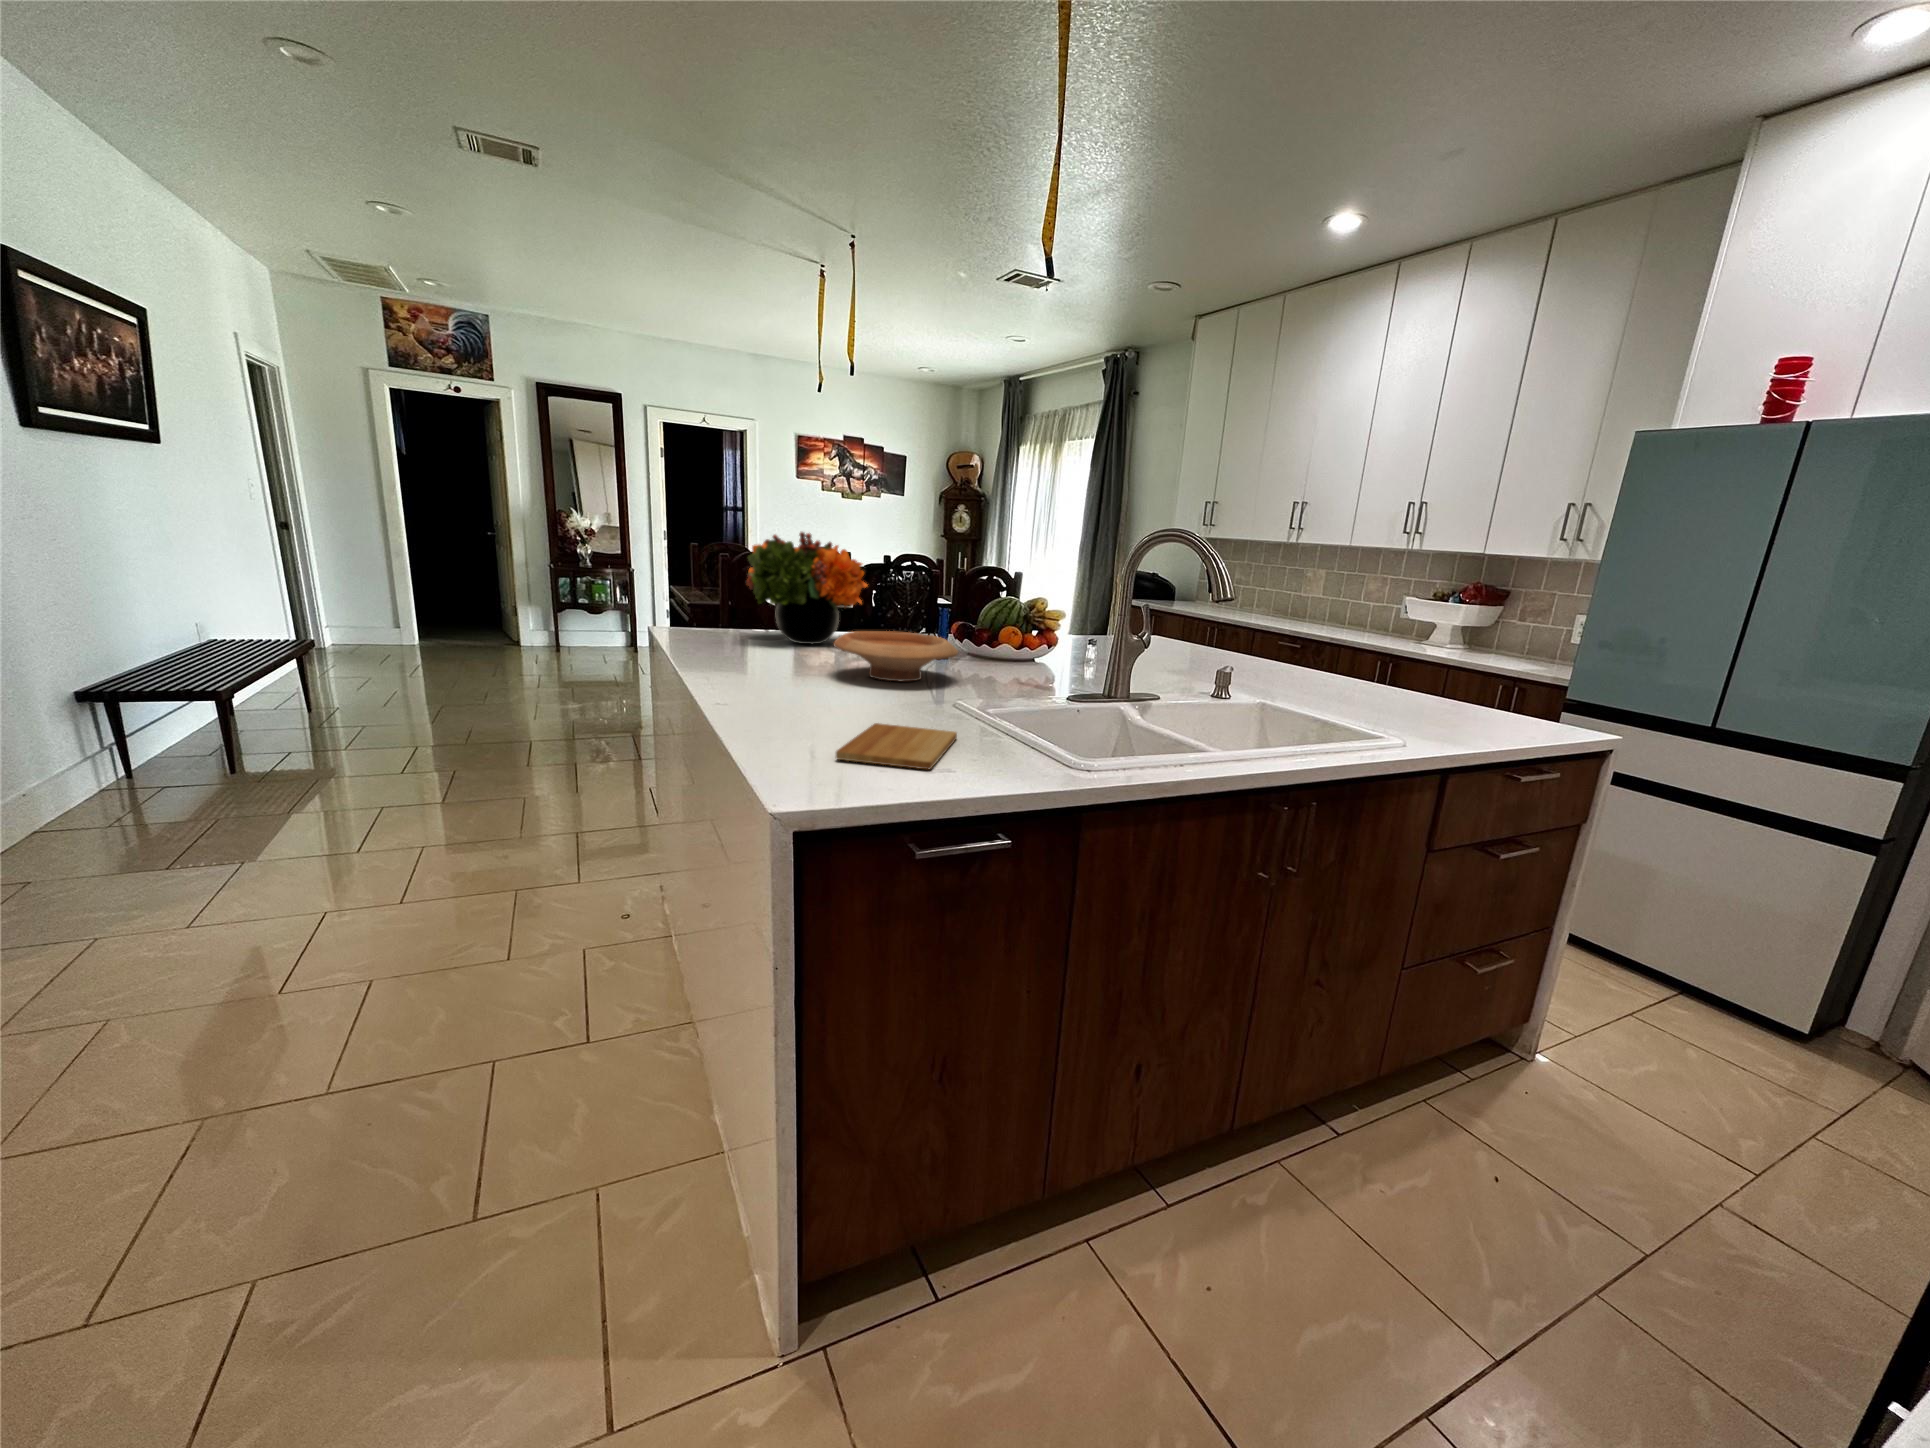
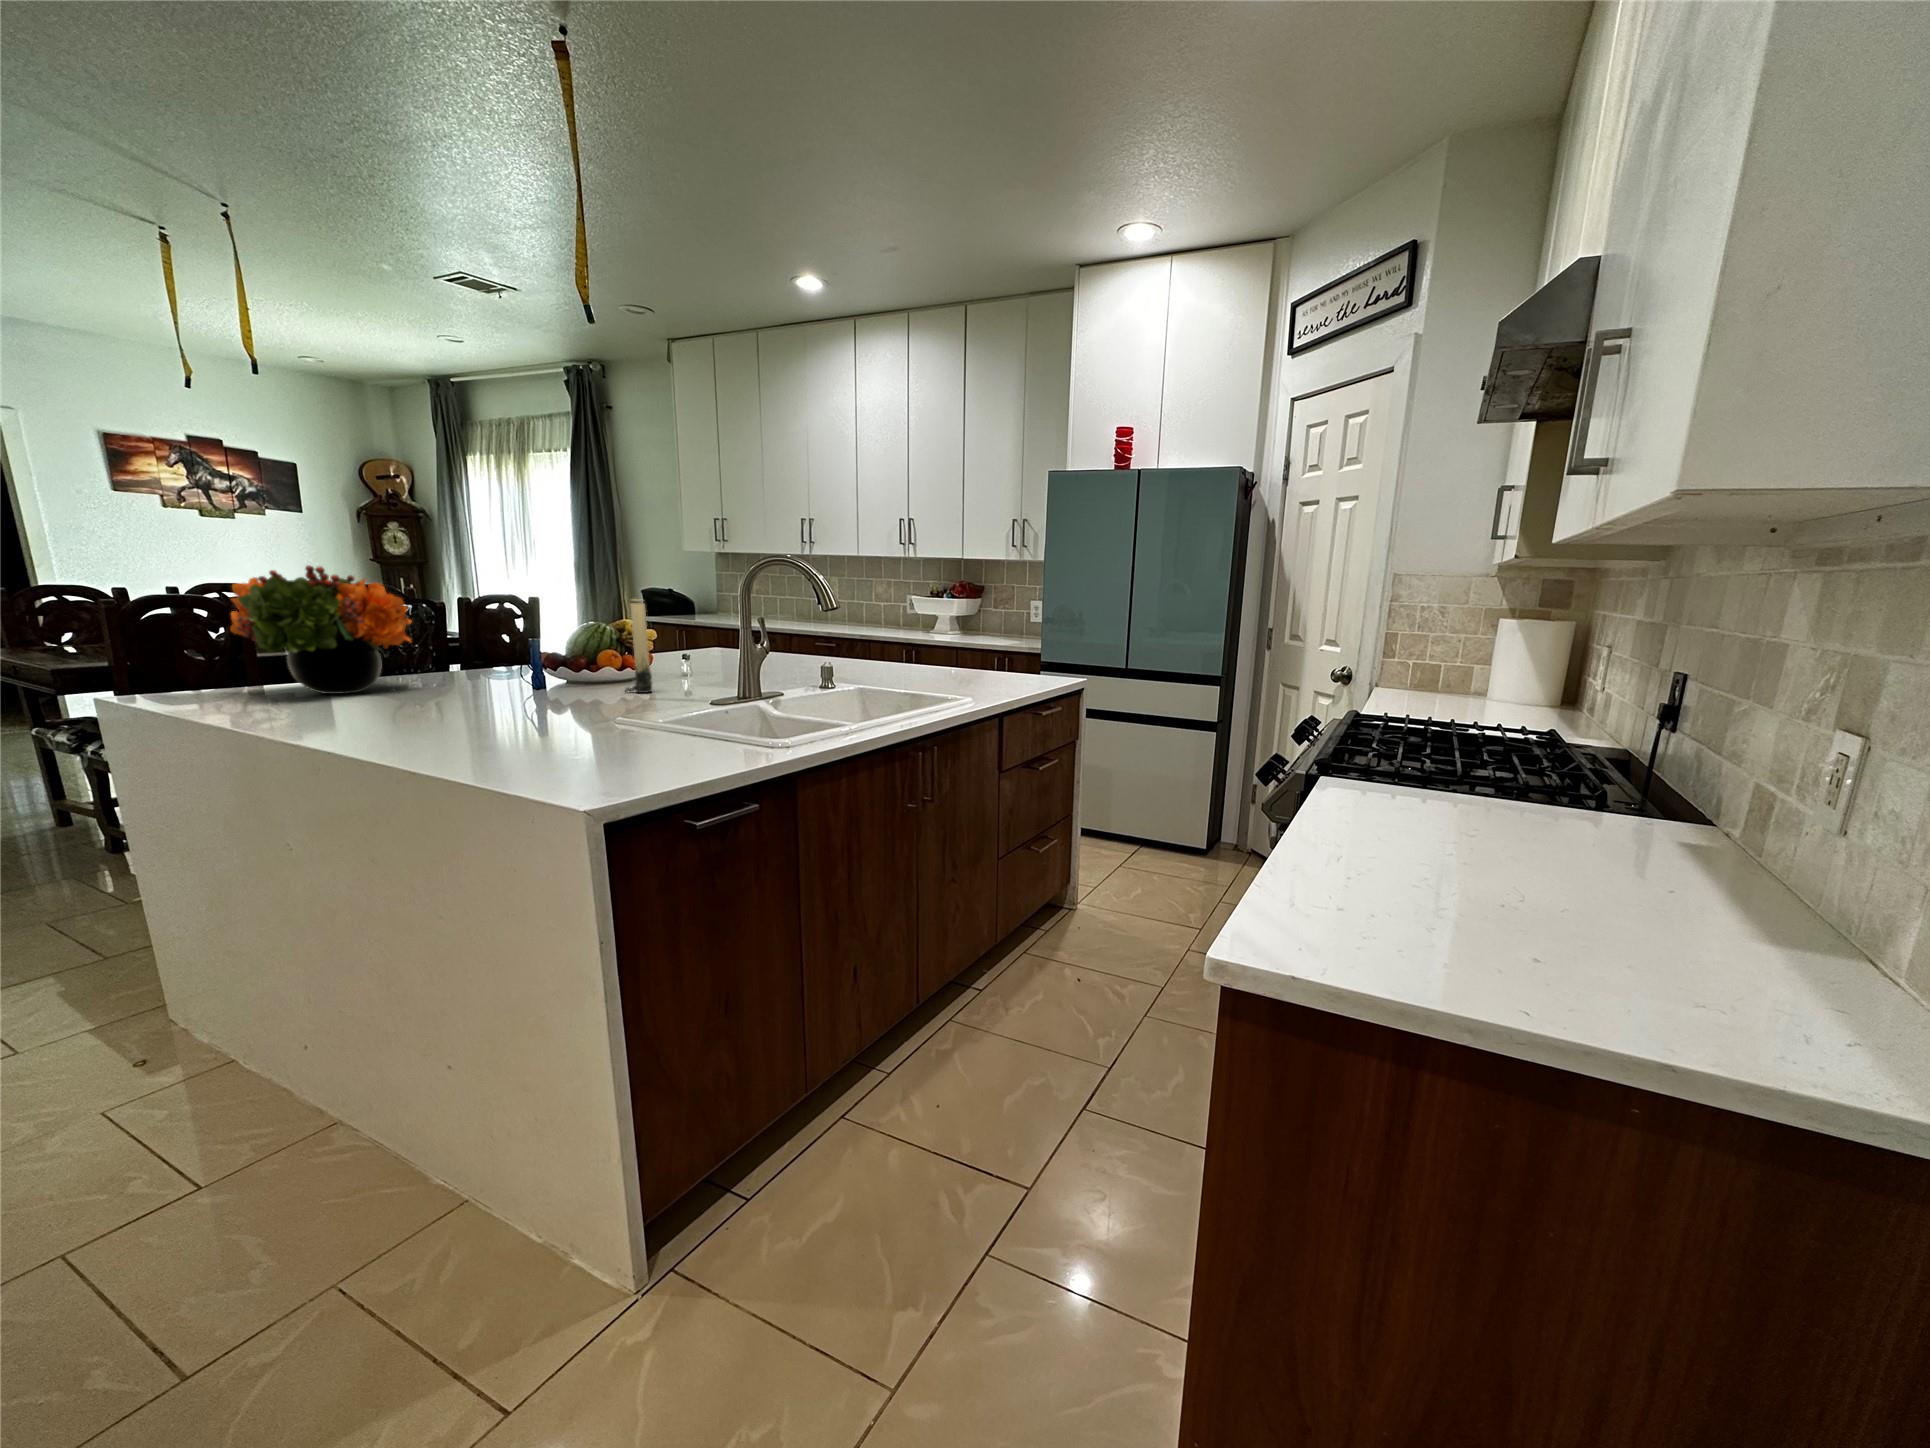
candle: none [1015,577,1048,675] -> present [624,599,652,693]
wooden bowl: present [833,631,958,681] -> none [423,665,576,716]
cutting board: present [836,723,957,769] -> none [552,745,655,784]

